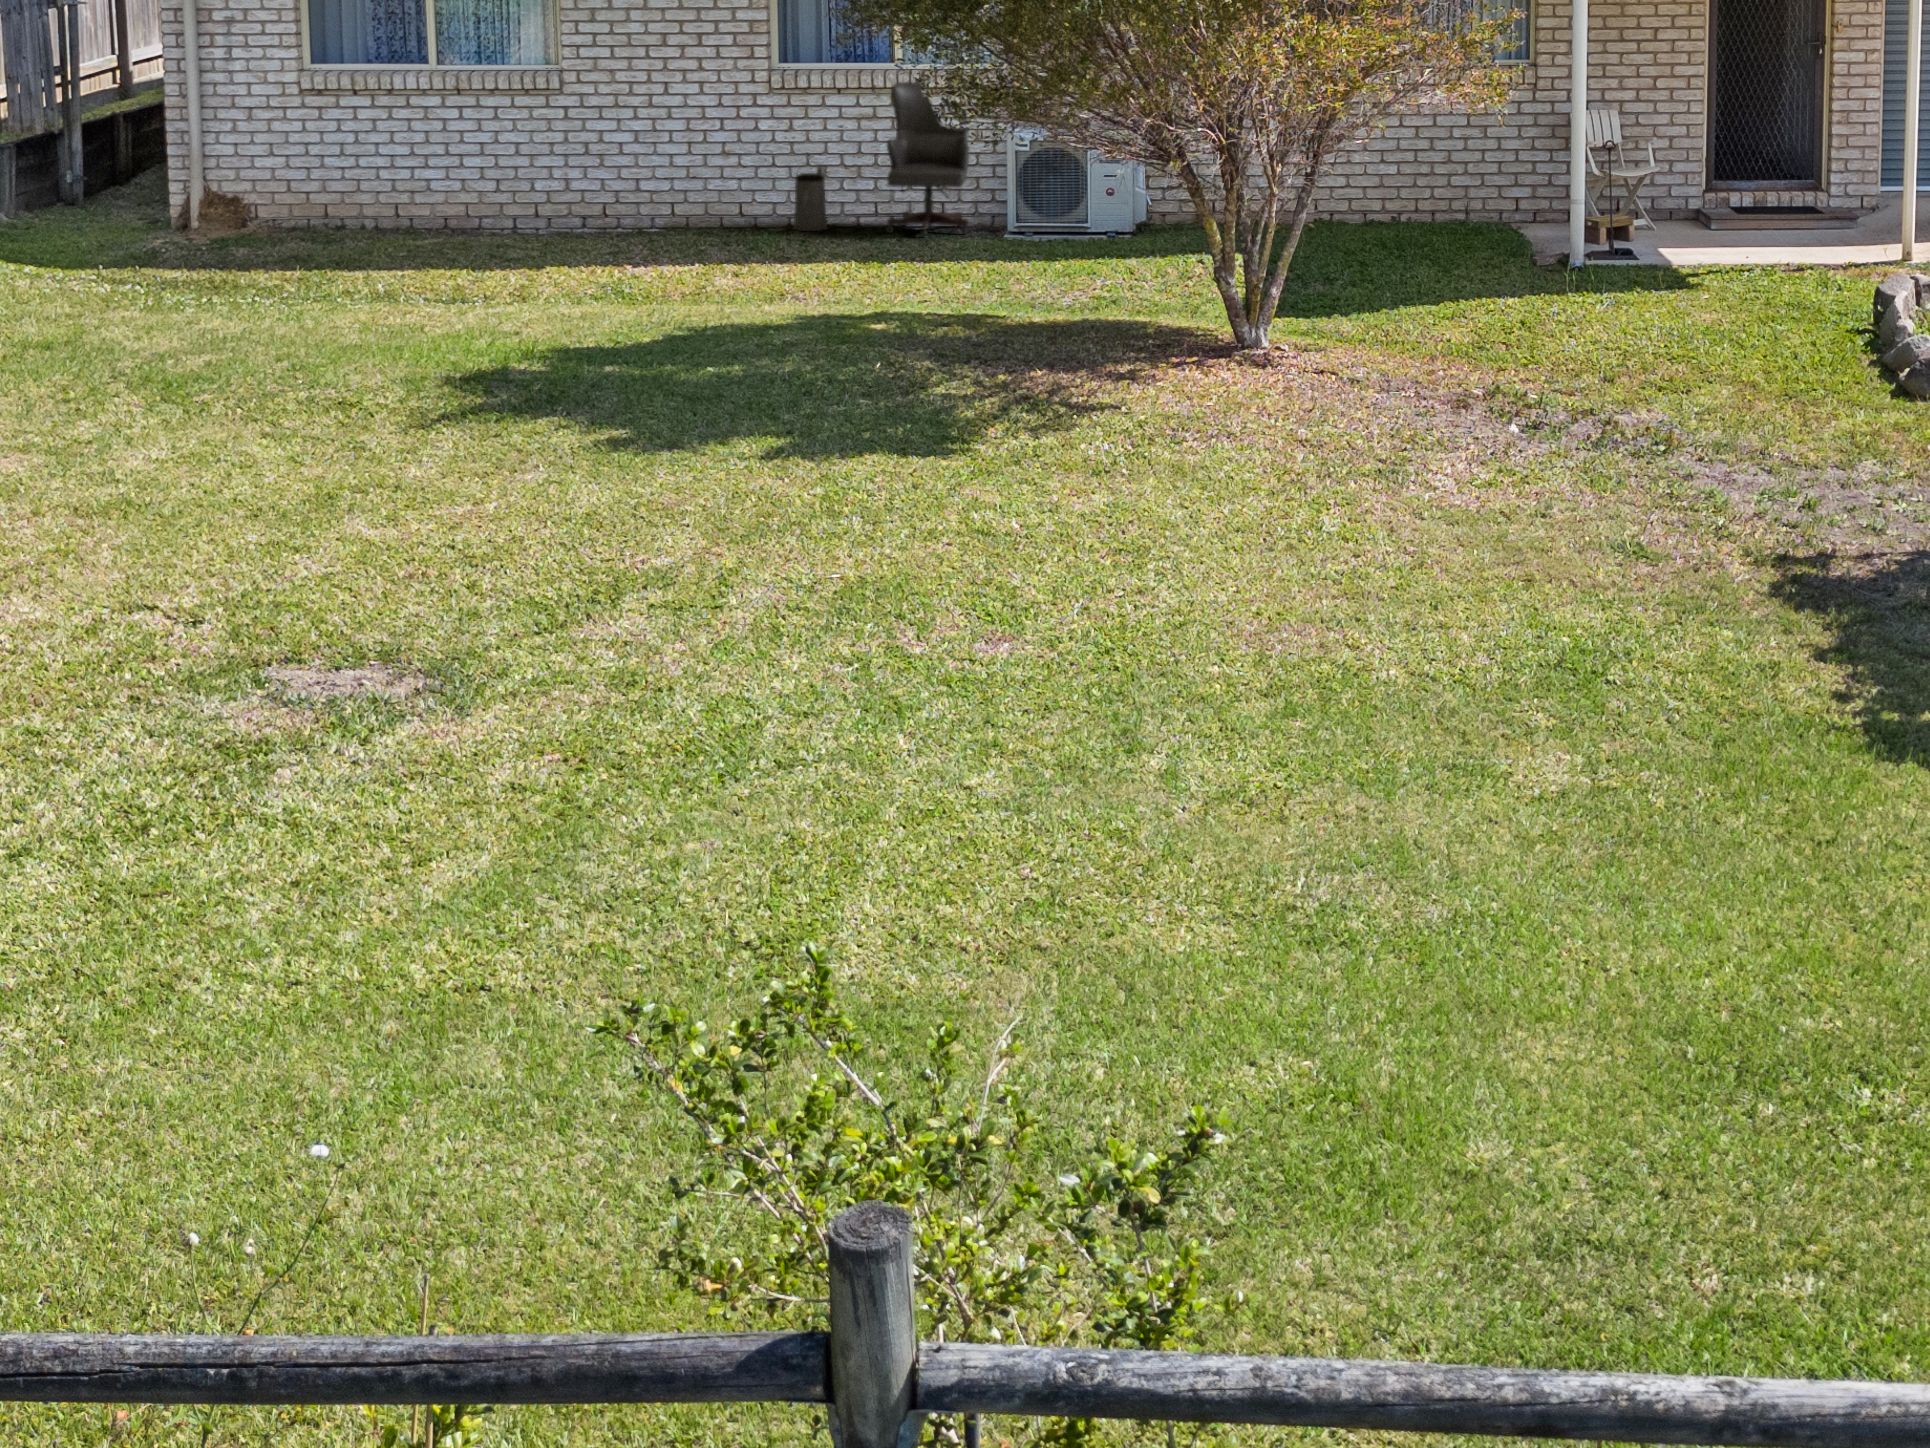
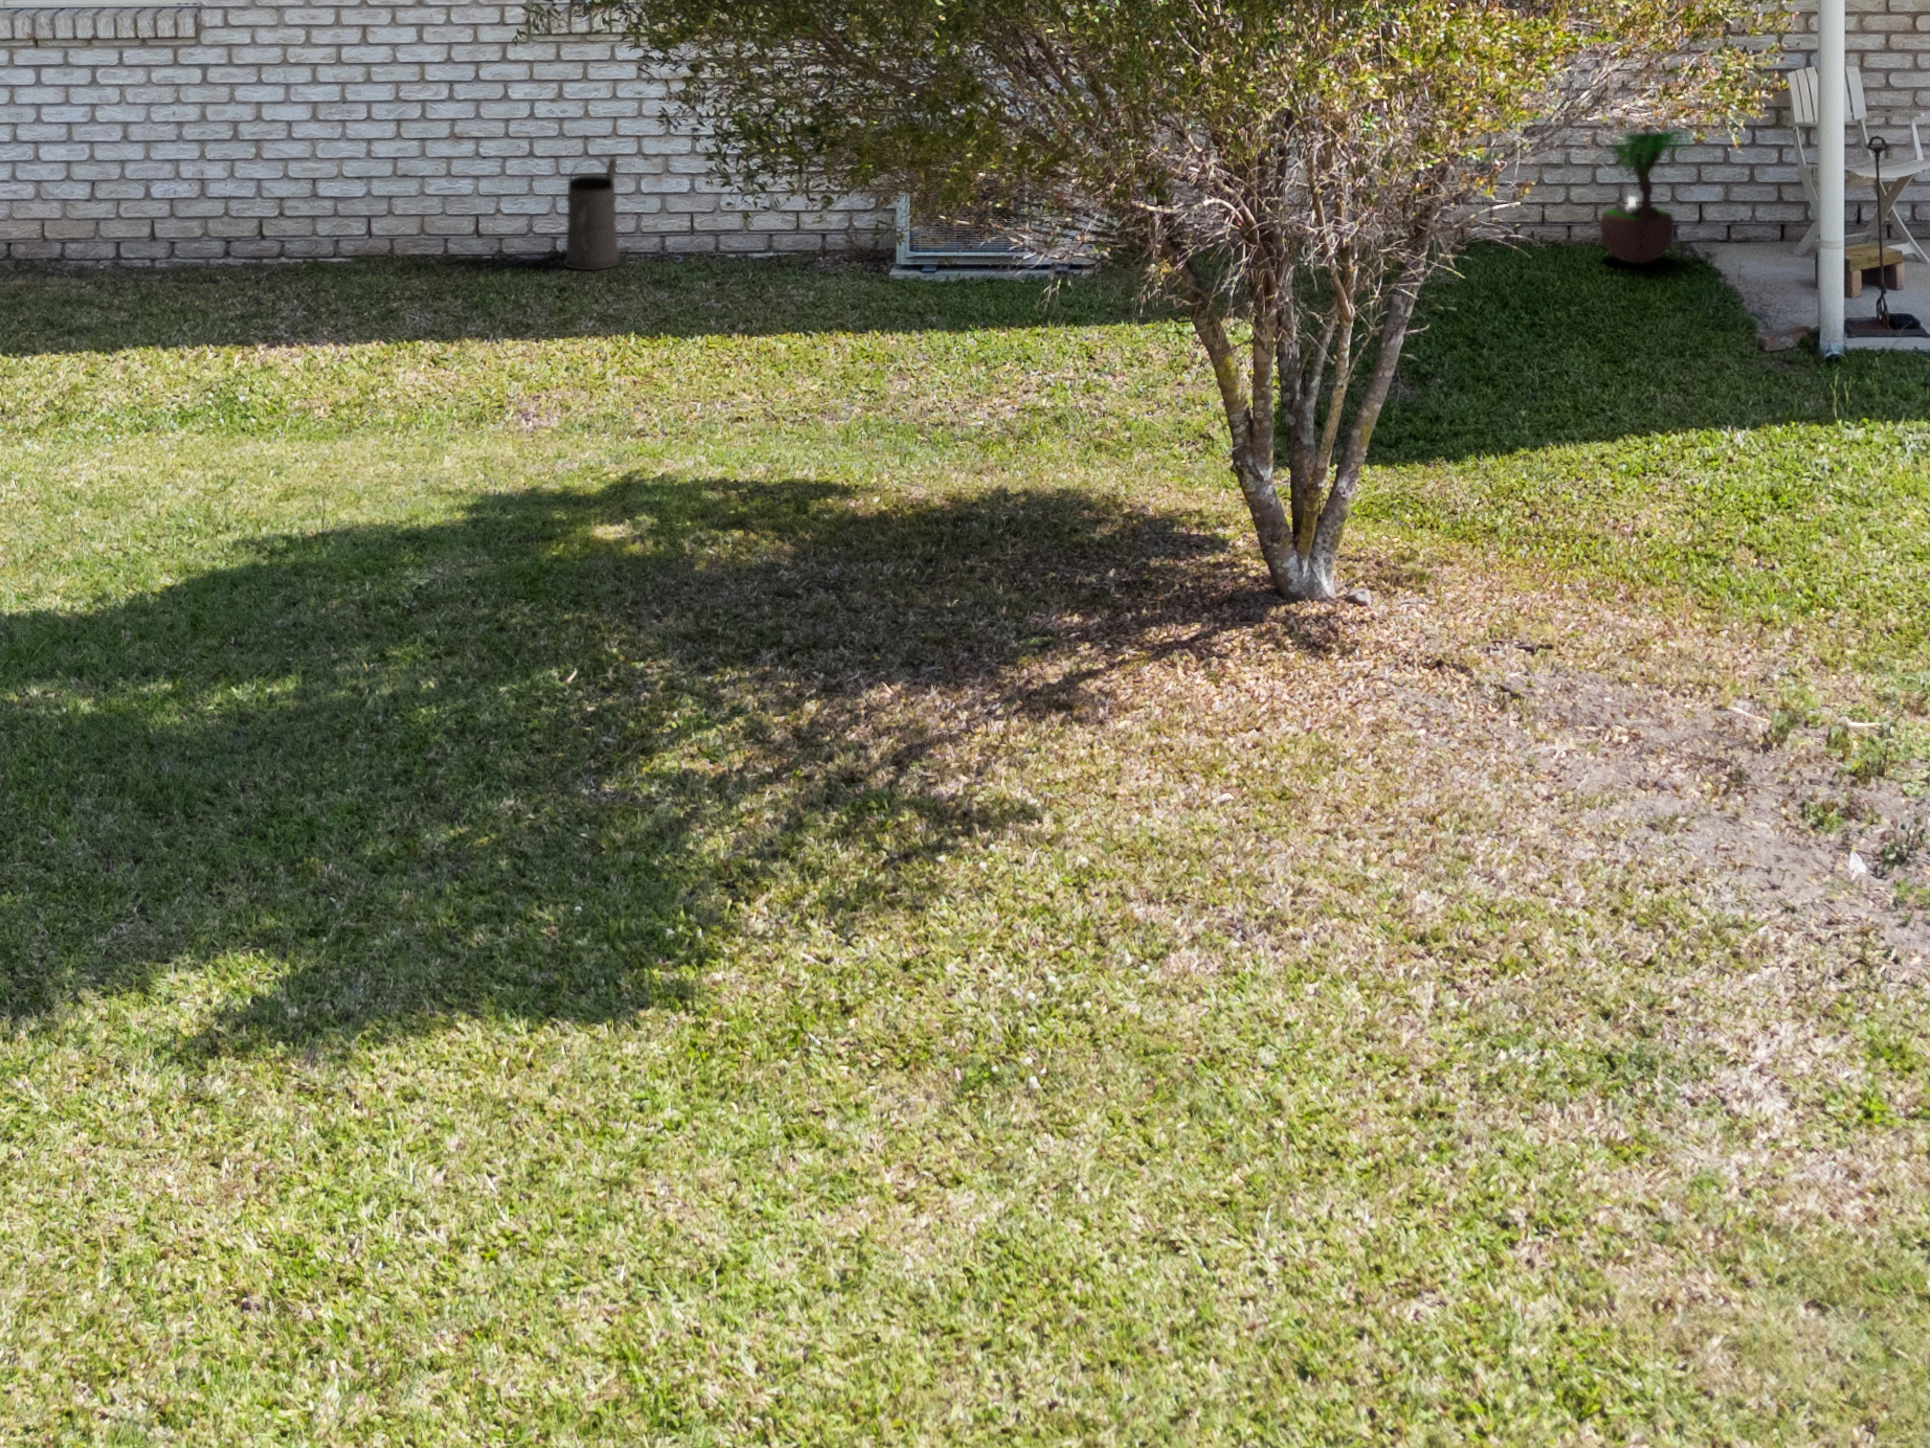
chair: present [886,82,969,237] -> none [711,29,853,282]
potted tree: none [1444,126,1507,233] -> present [1600,129,1688,264]

